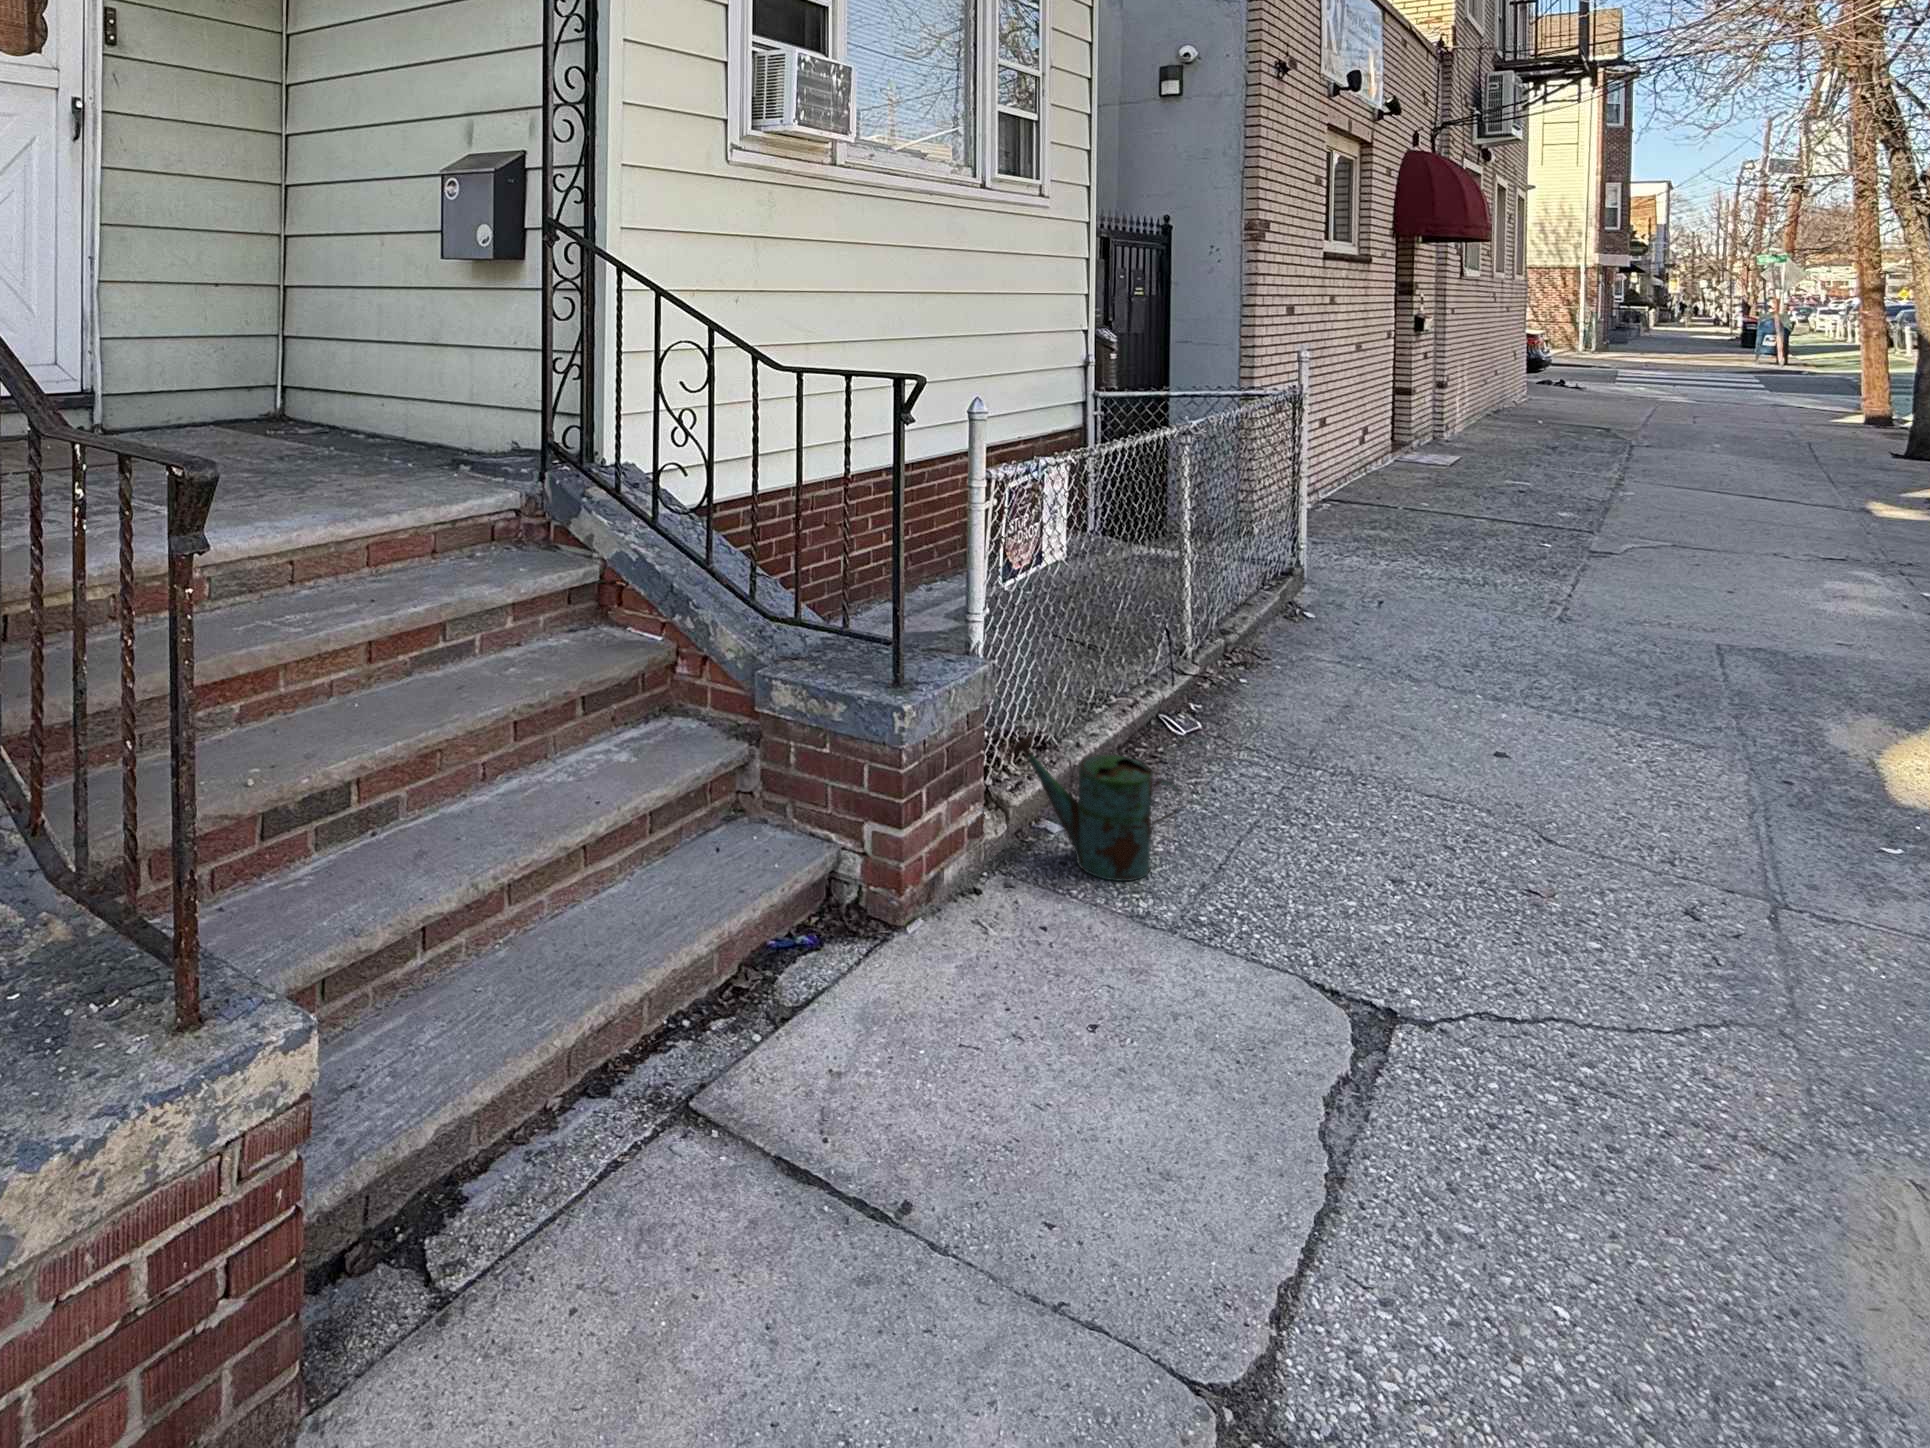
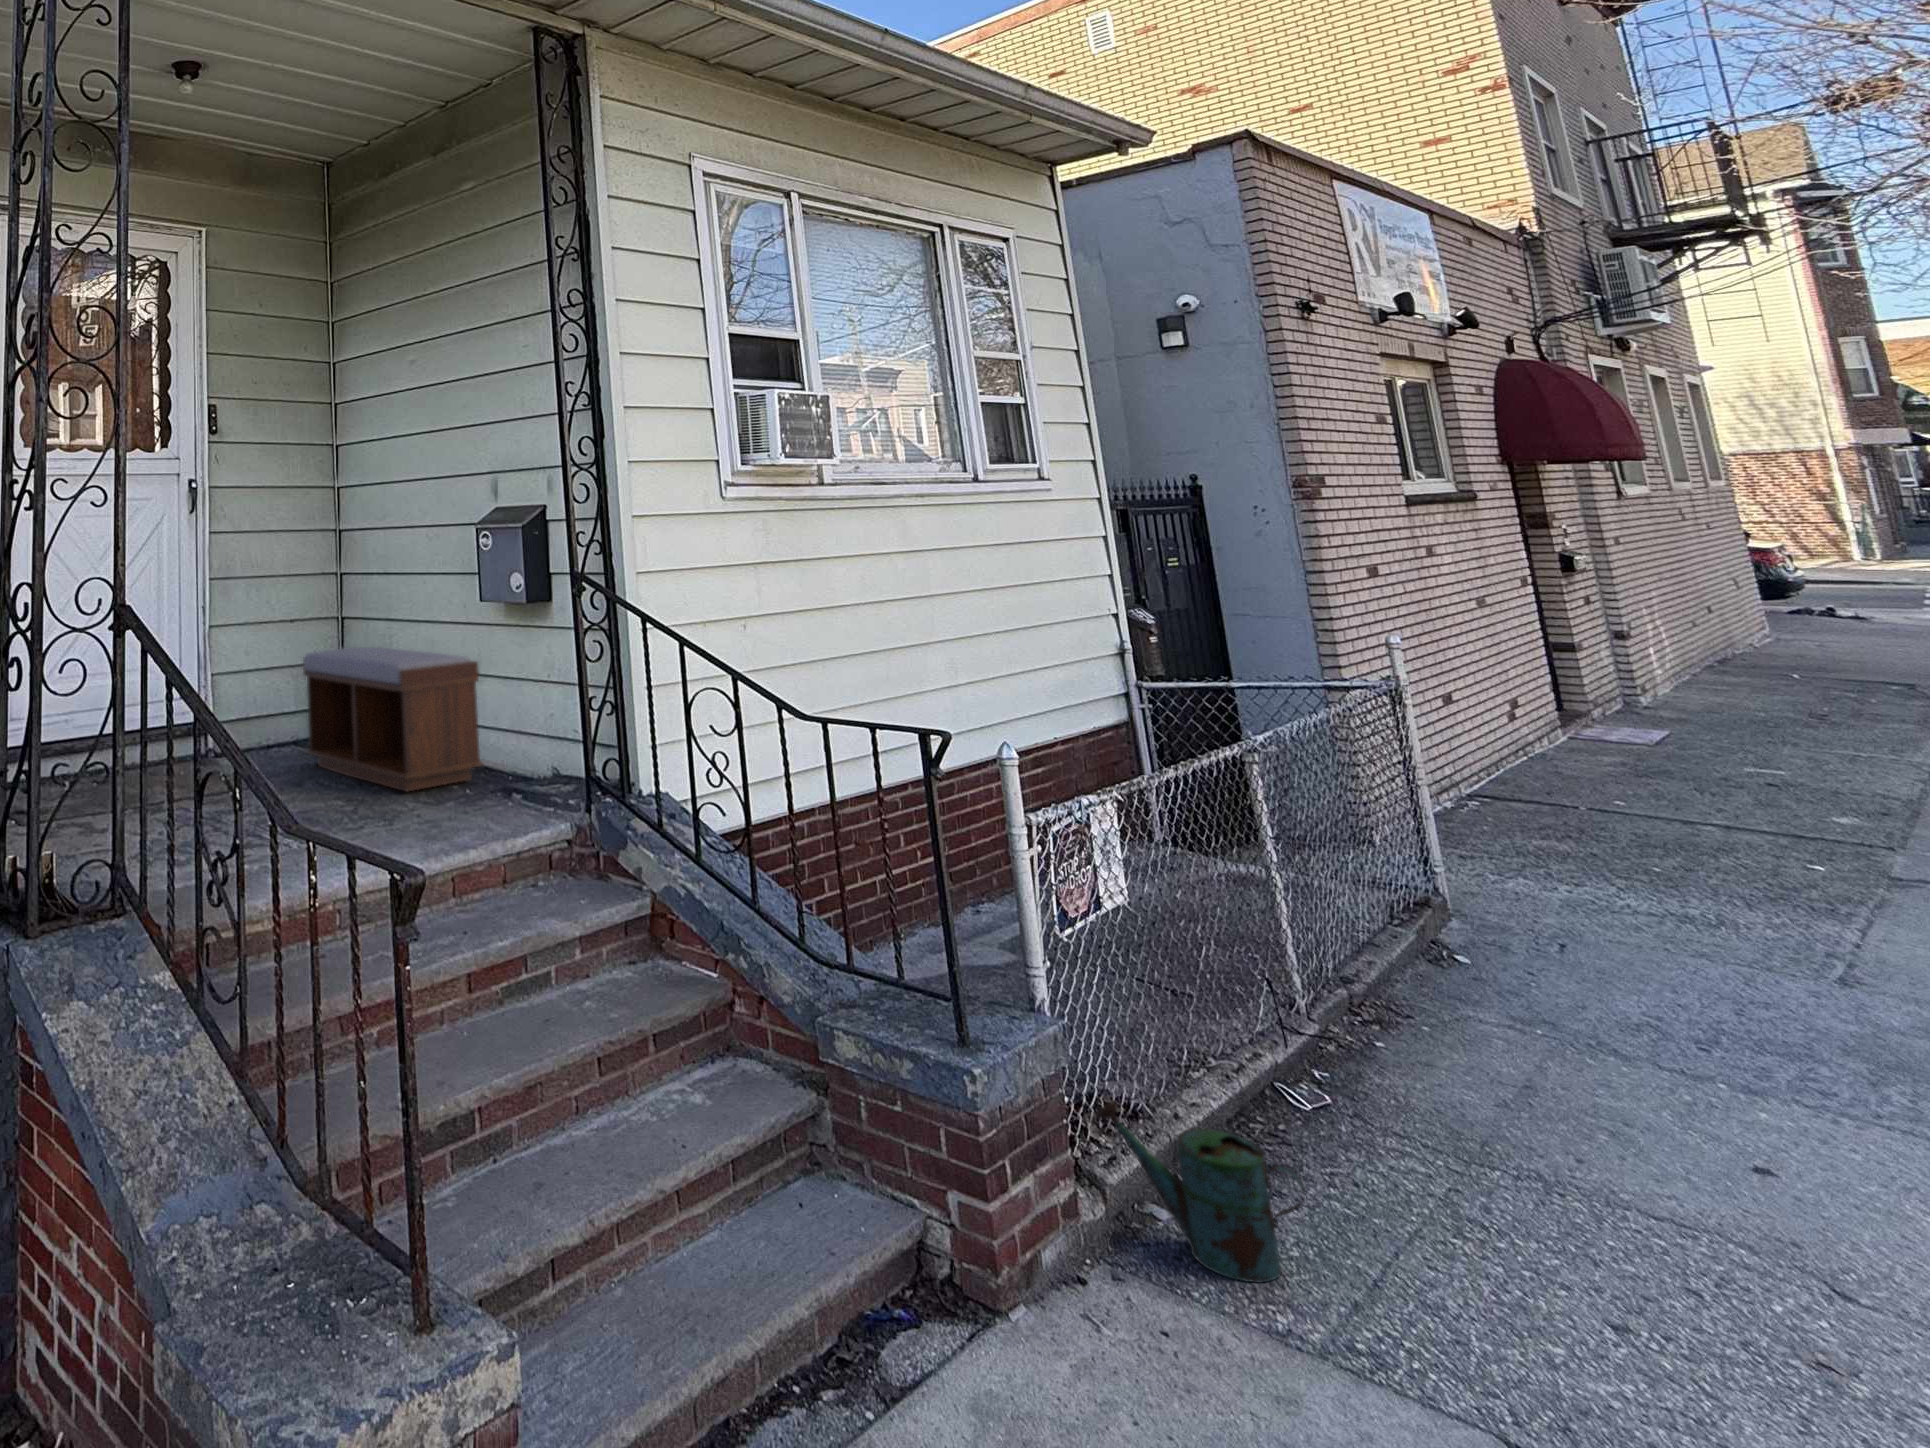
bench: none [215,310,430,463] -> present [303,647,483,792]

